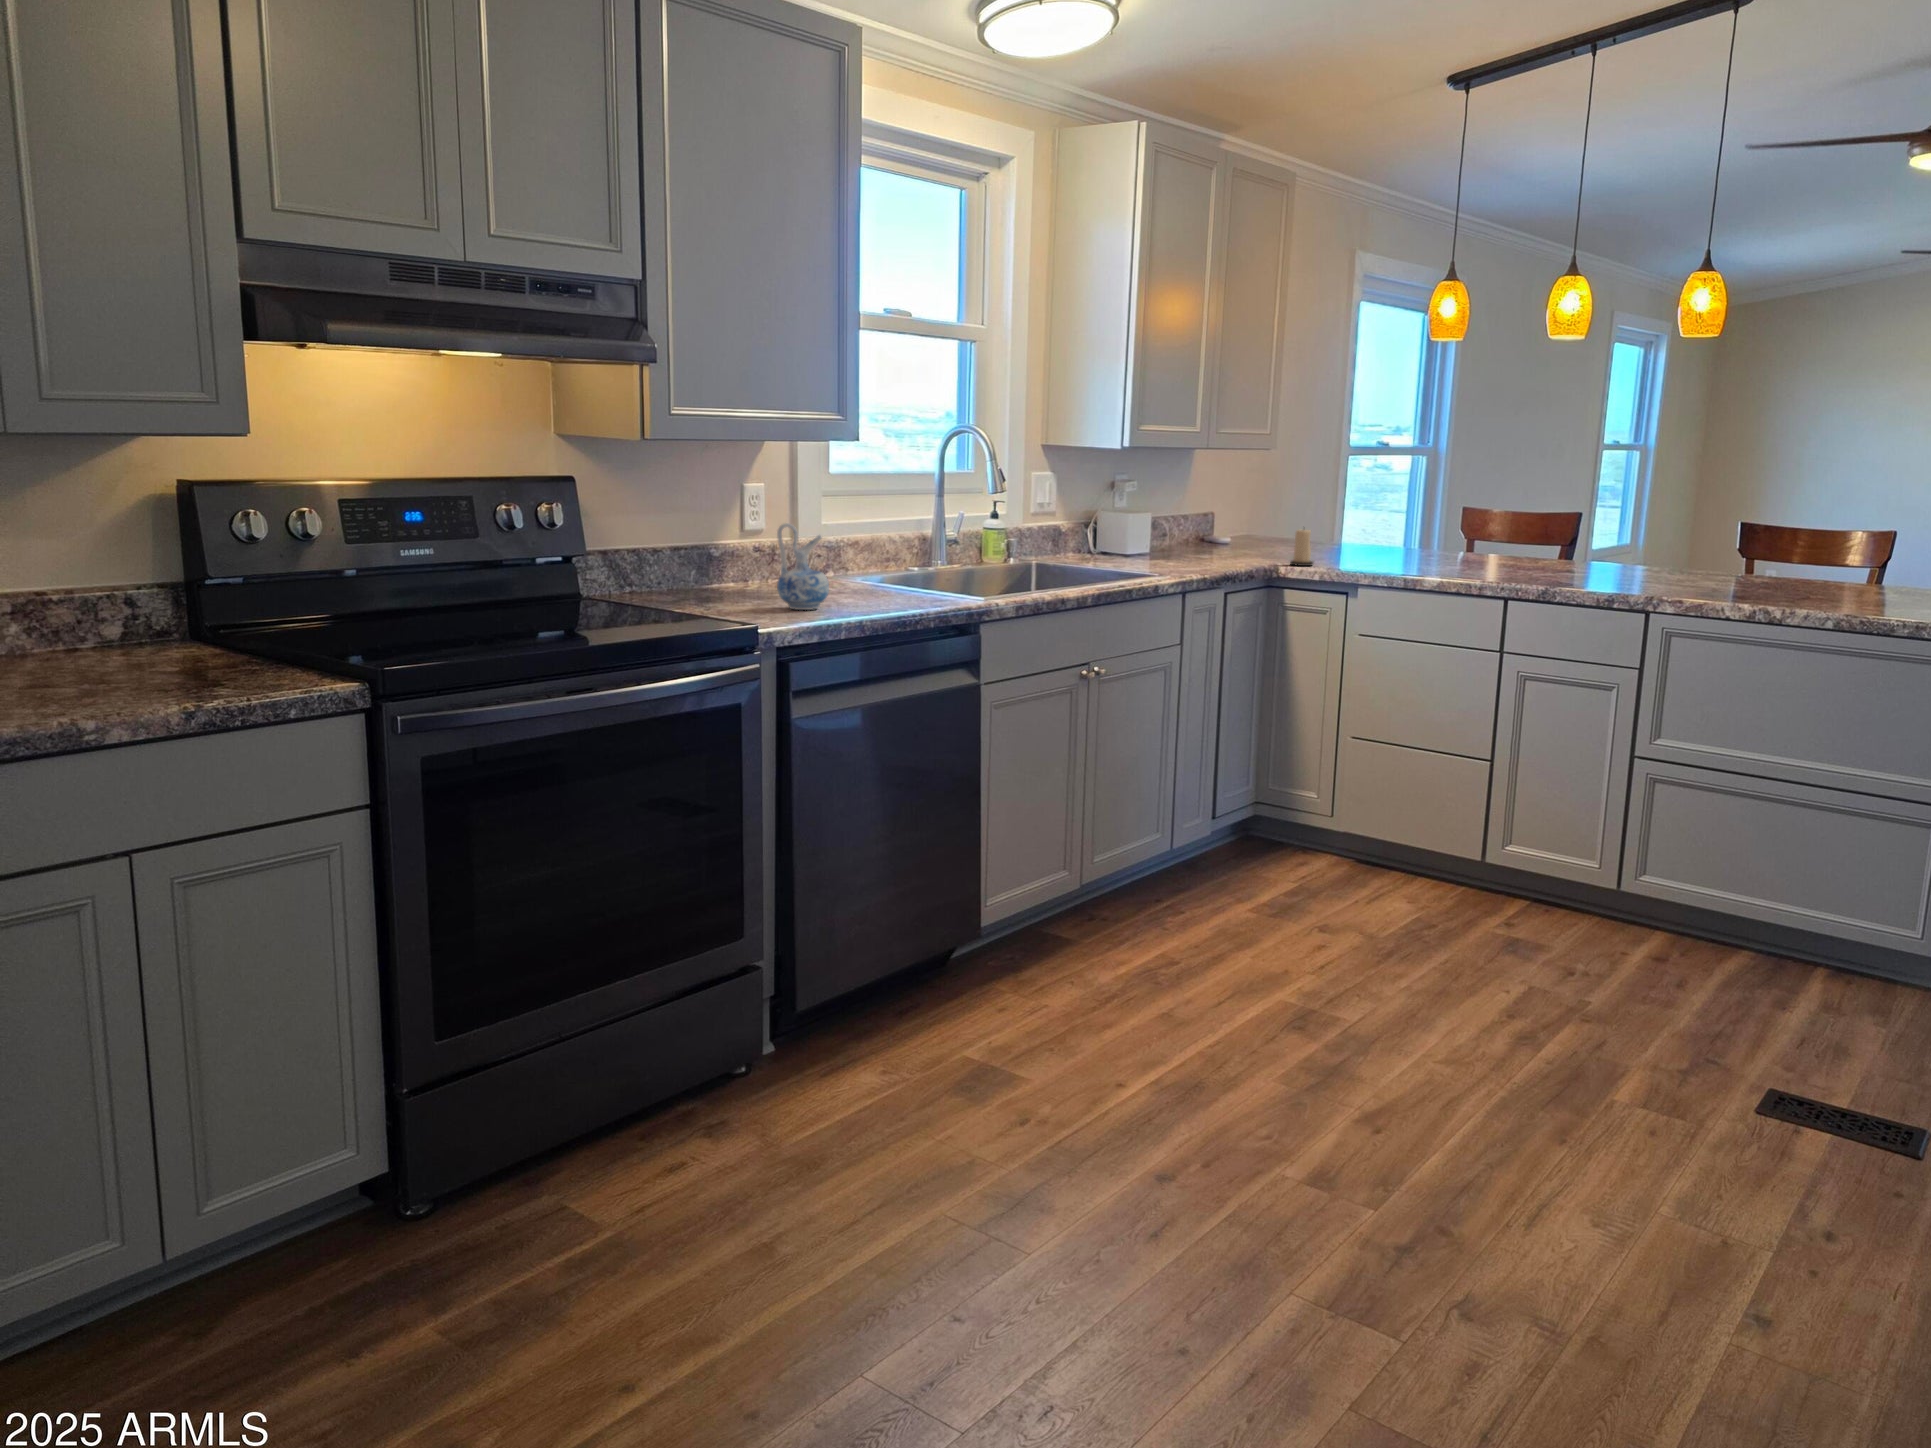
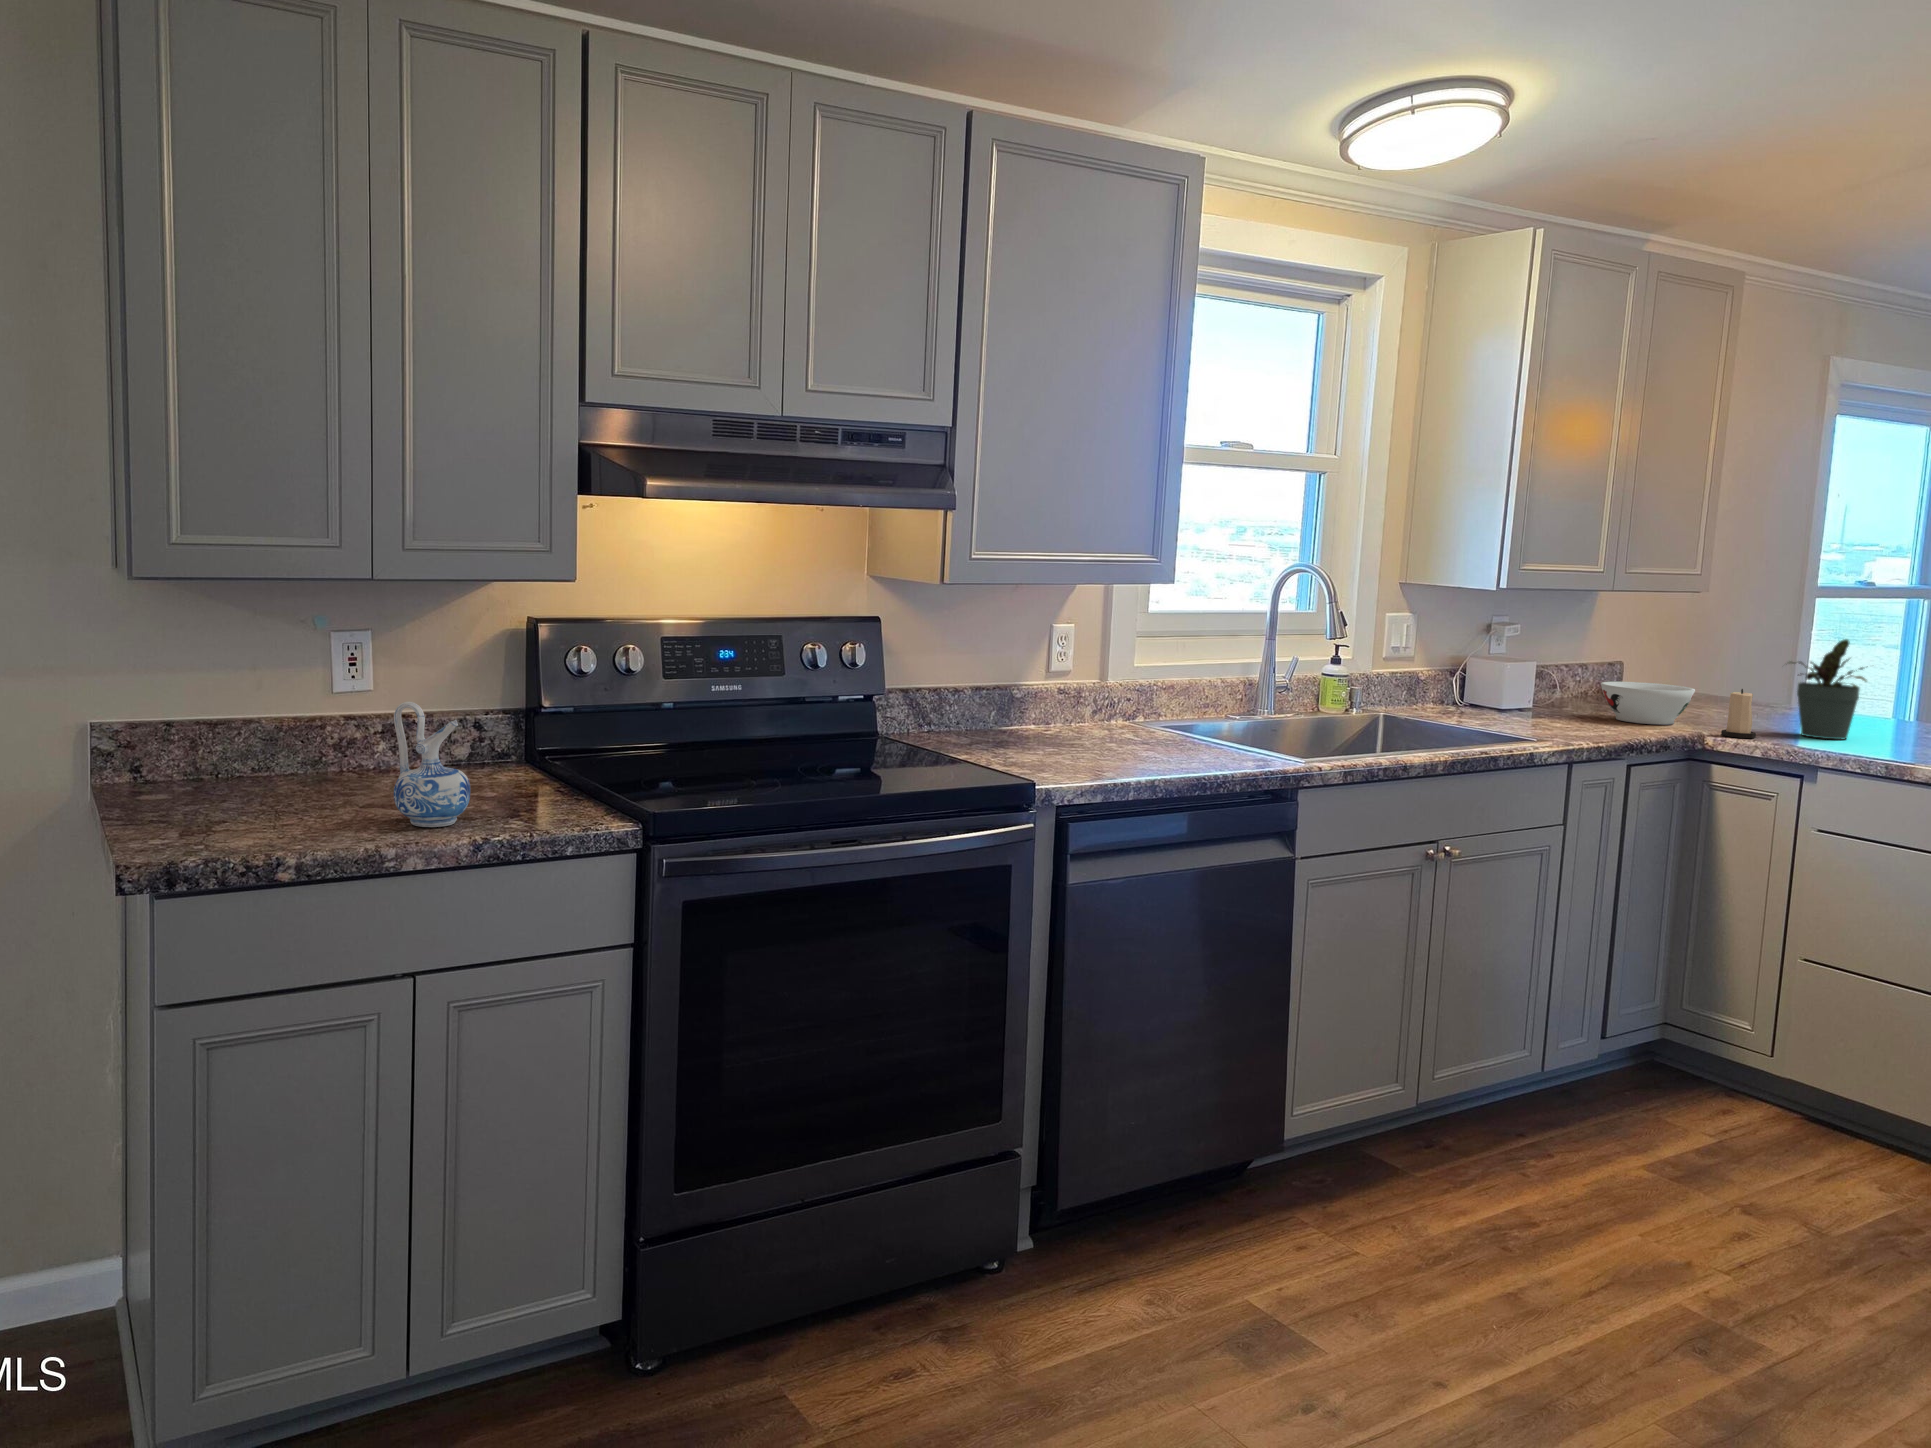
potted plant: none [1330,484,1392,564] -> present [1789,639,1866,740]
ceramic pitcher: present [777,523,829,610] -> present [394,702,470,827]
bowl: none [1203,527,1271,560] -> present [1601,682,1695,725]

